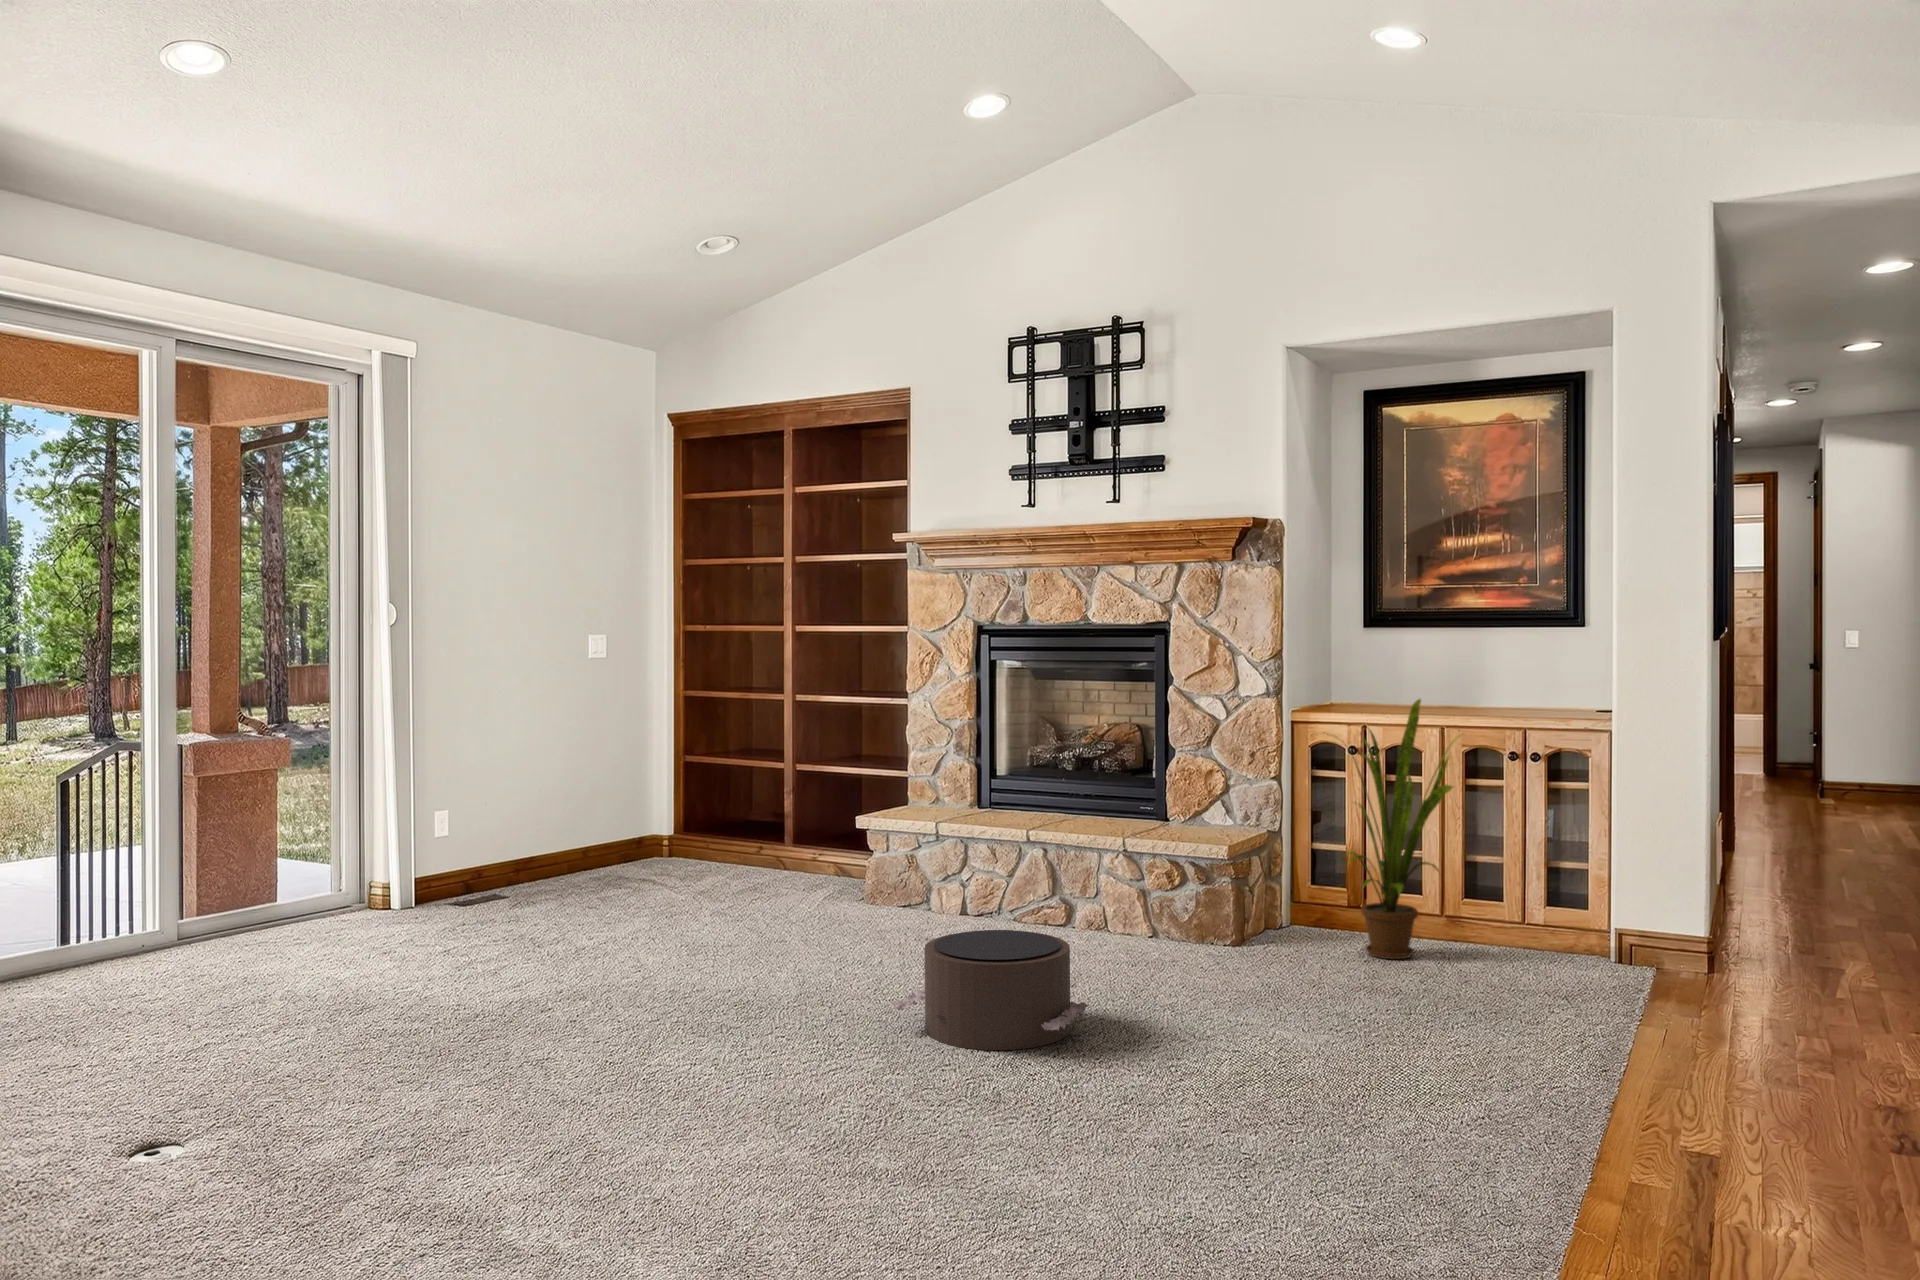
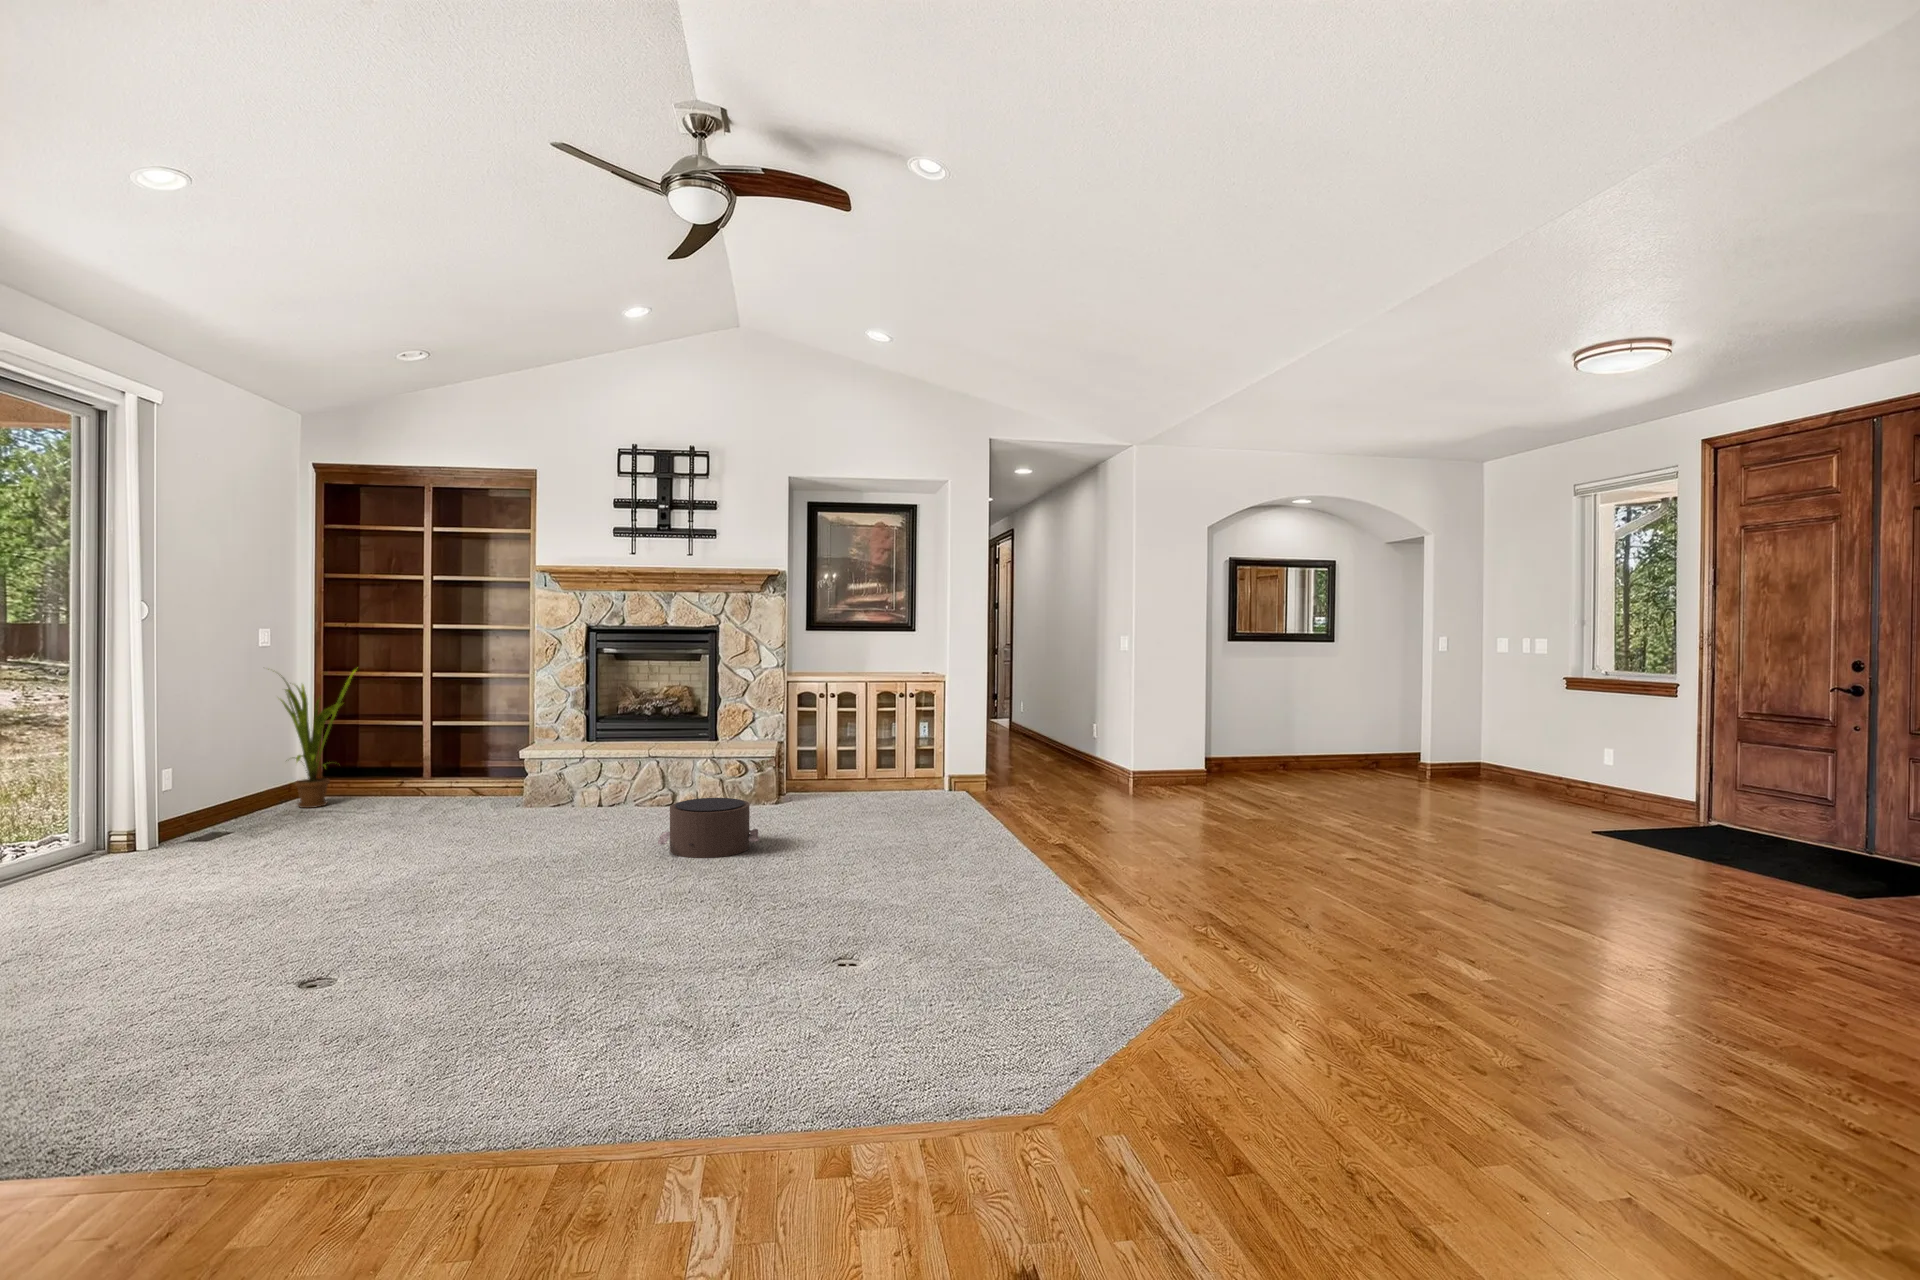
house plant: present [1327,699,1455,959] -> present [268,669,356,808]

